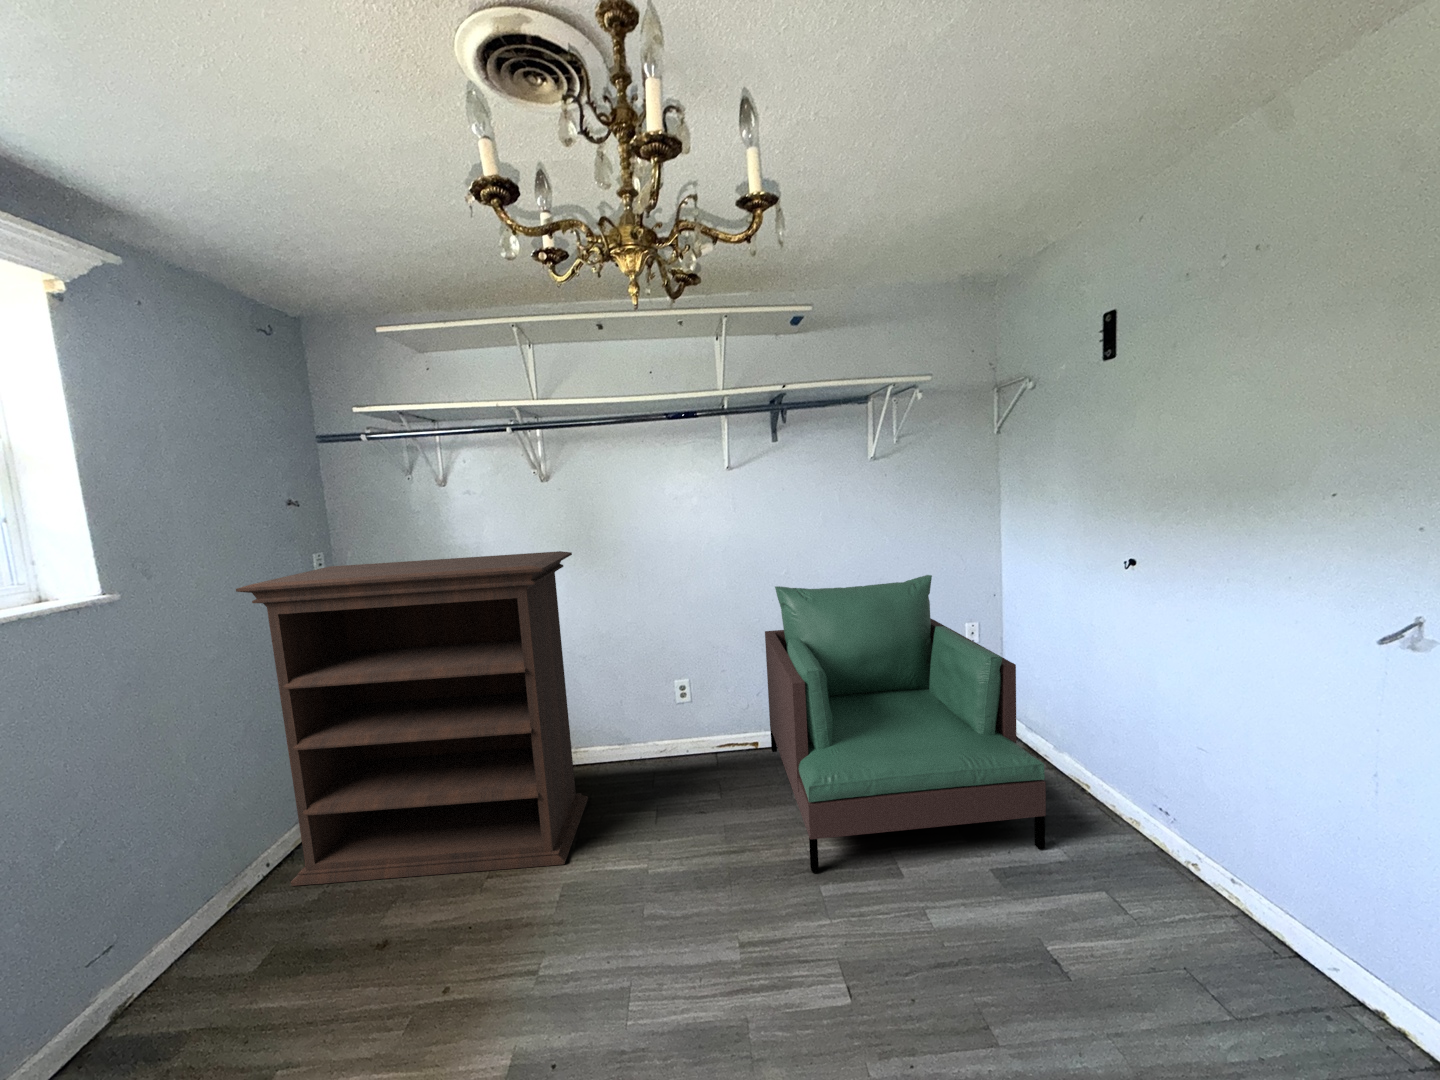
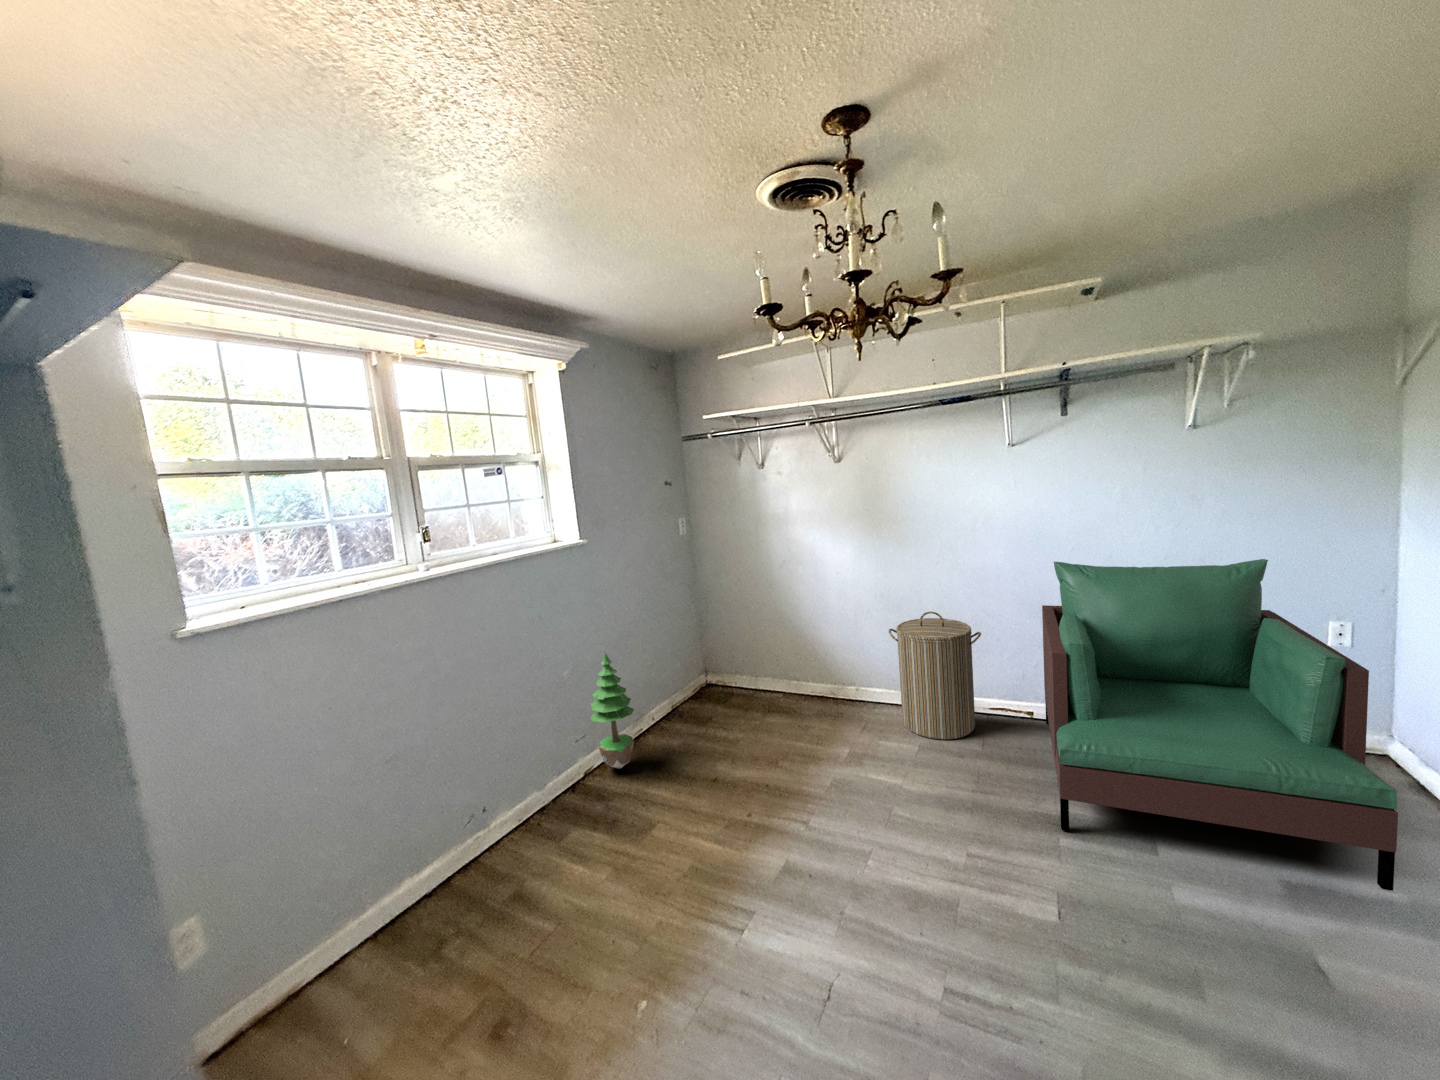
bookshelf: present [236,551,588,886] -> none [639,522,862,767]
laundry hamper: none [615,650,712,796] -> present [889,612,981,740]
potted tree: none [123,784,224,981] -> present [591,653,634,769]

